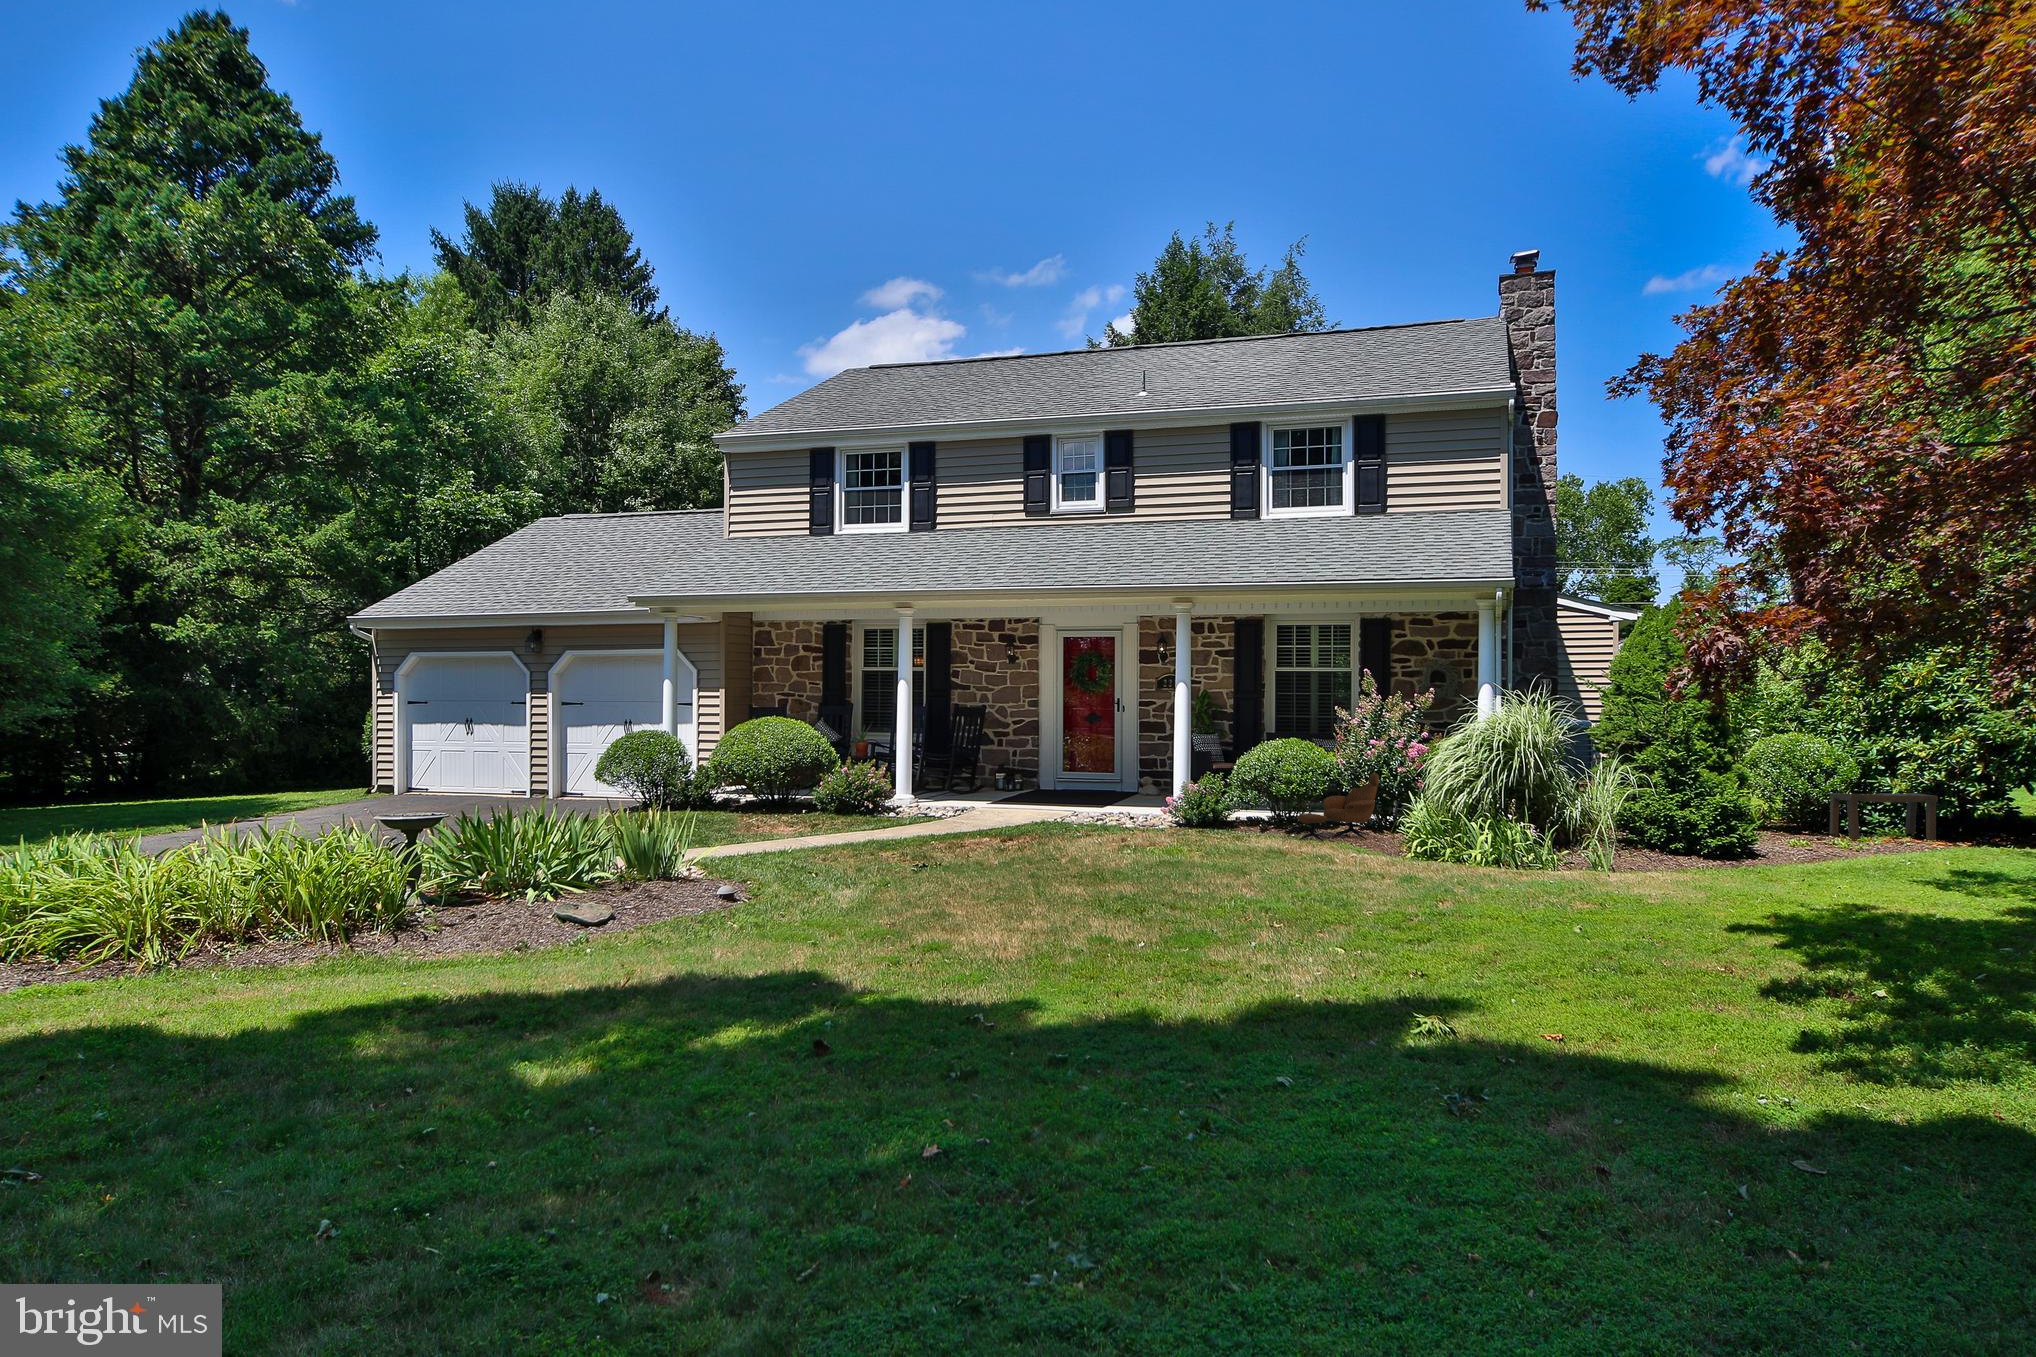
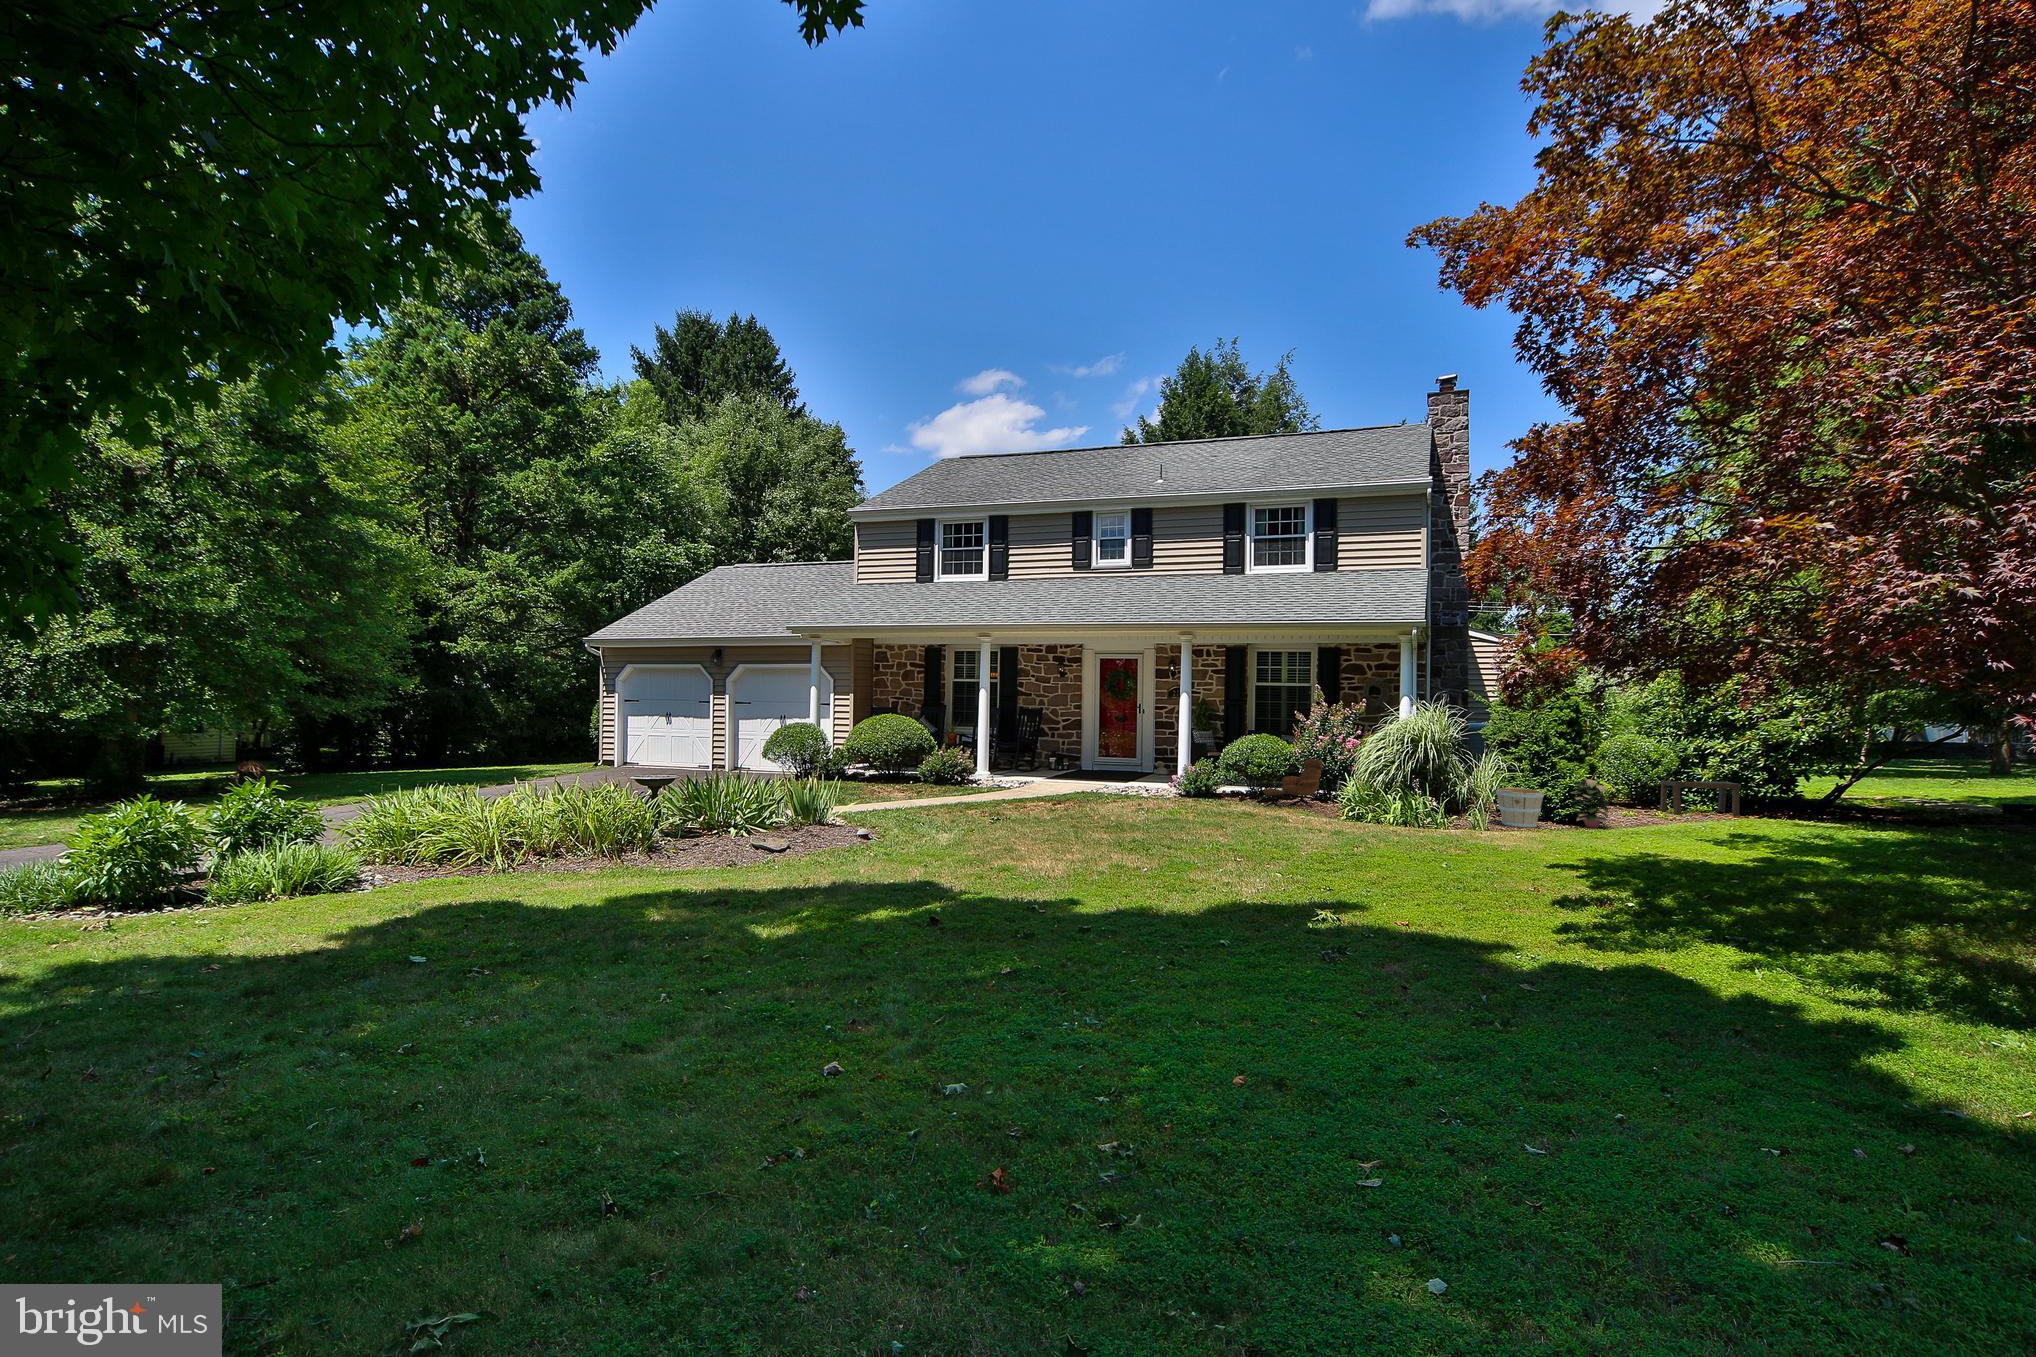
decorative plant: none [1719,794,1776,861] -> present [1571,779,1609,828]
wooden bucket: none [1619,806,1687,862] -> present [1496,787,1544,828]

